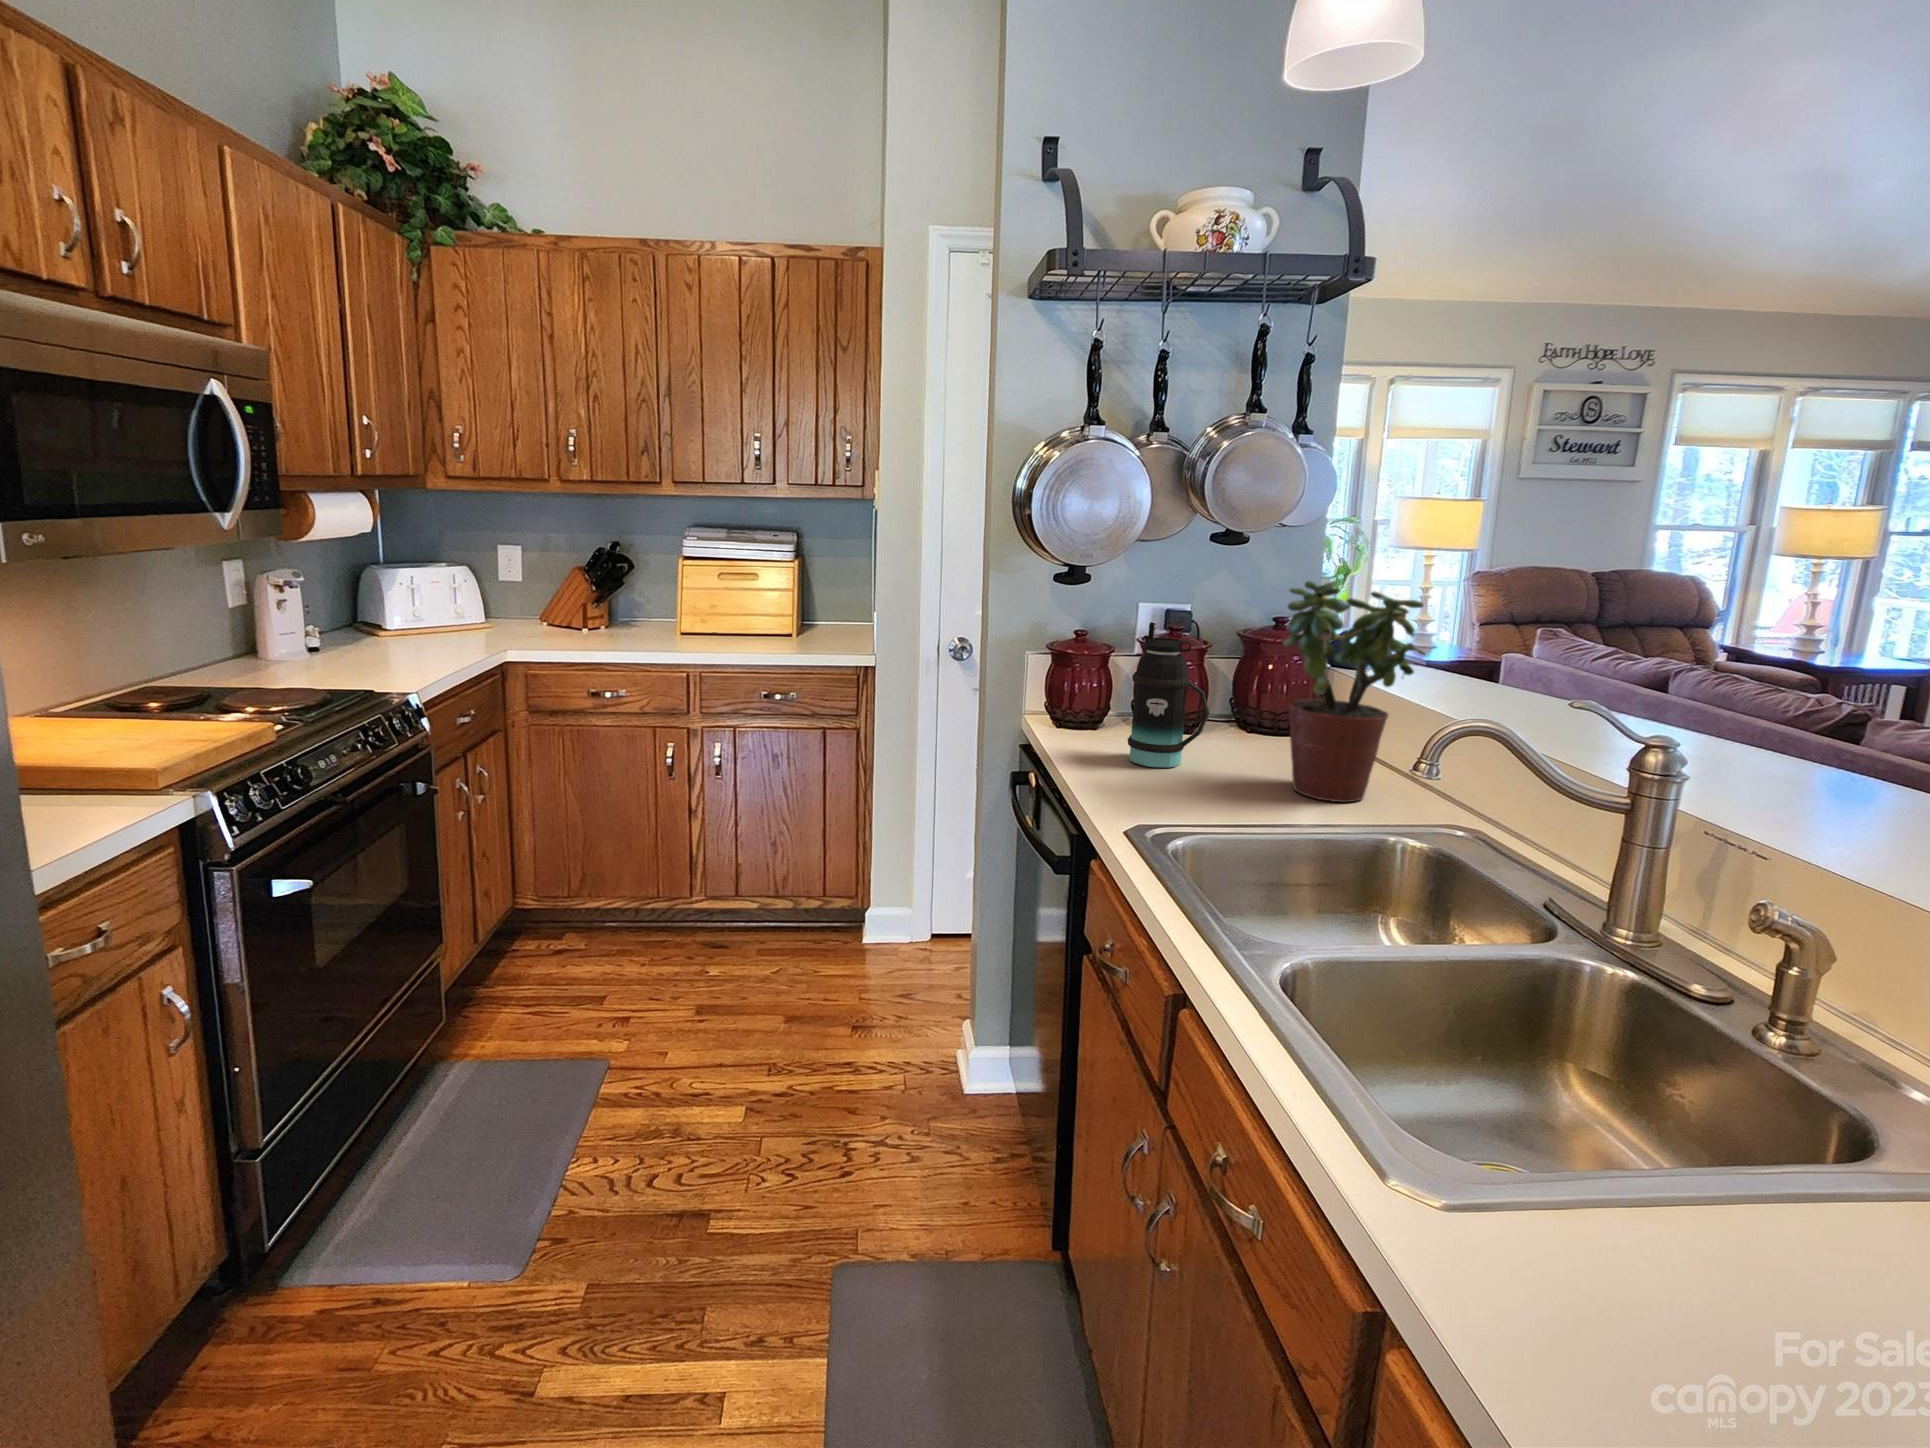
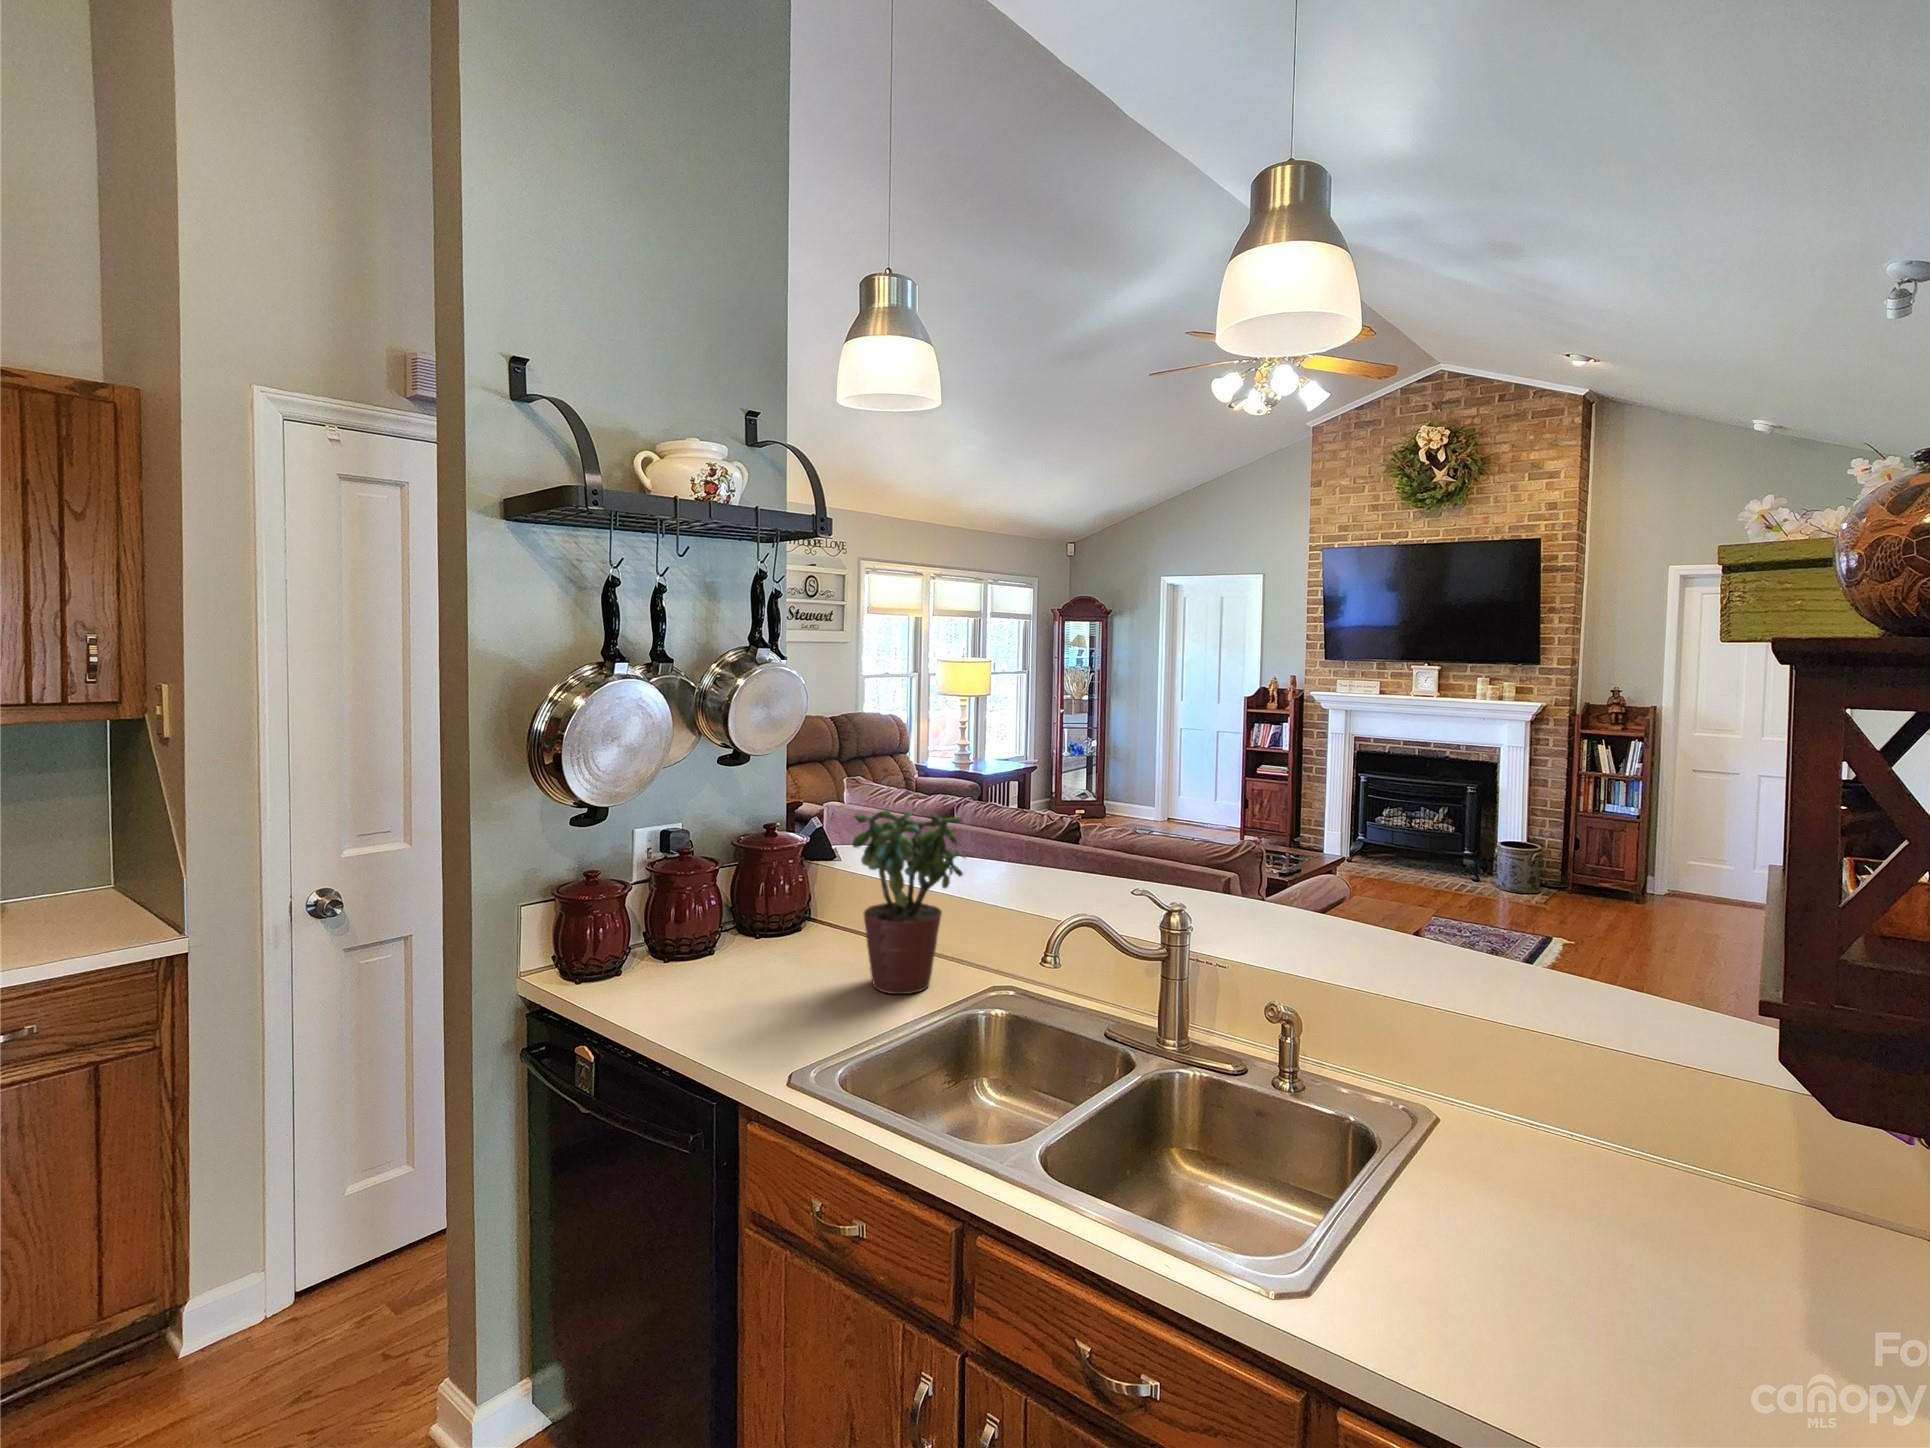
bottle: present [1128,622,1210,767] -> none [712,862,789,1006]

